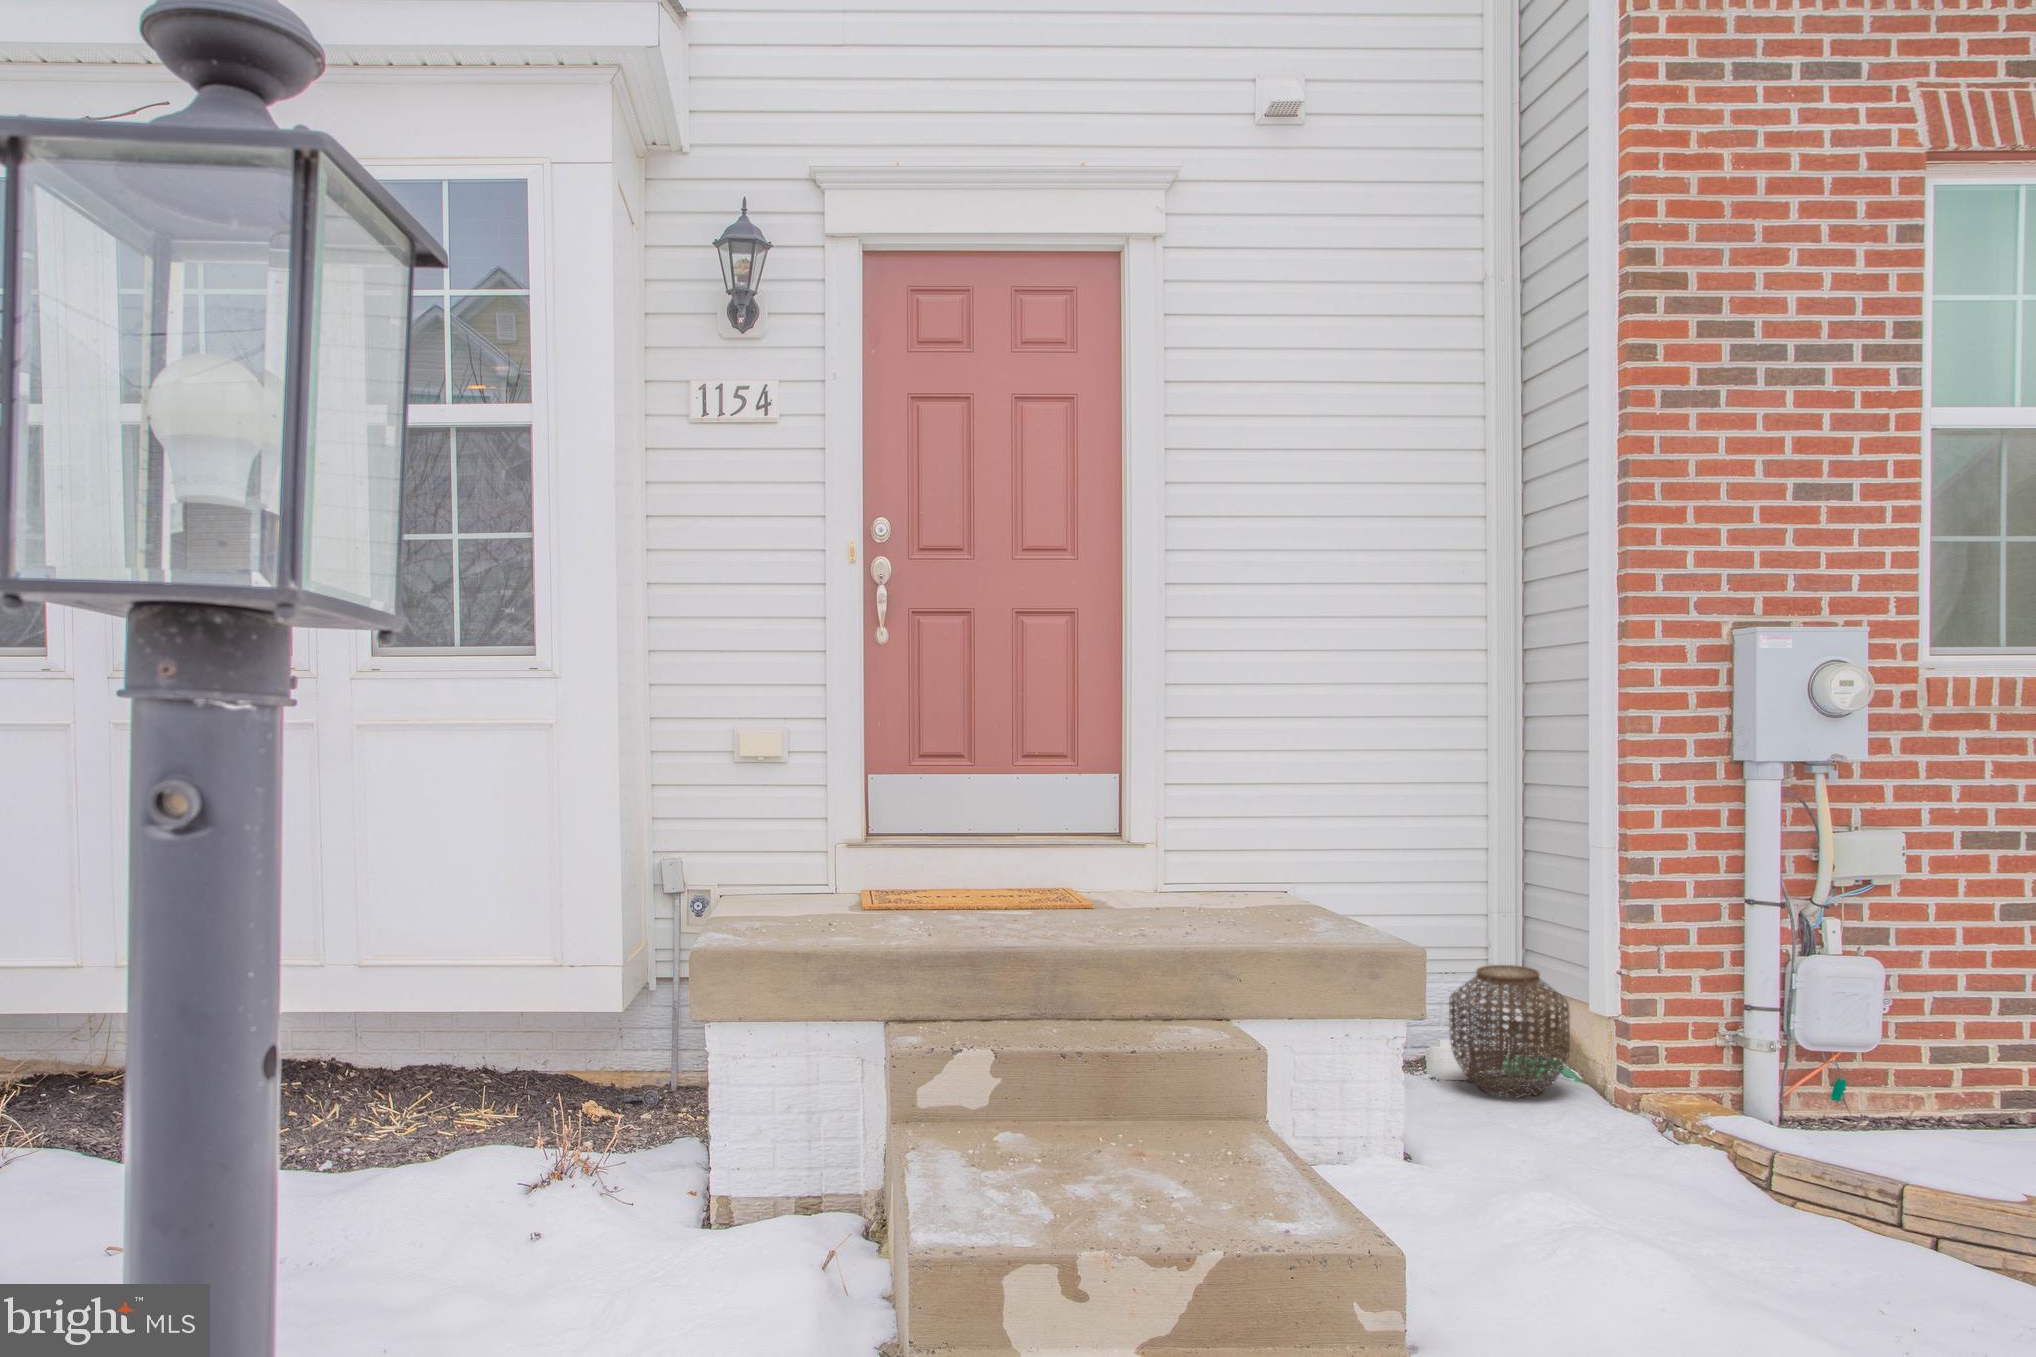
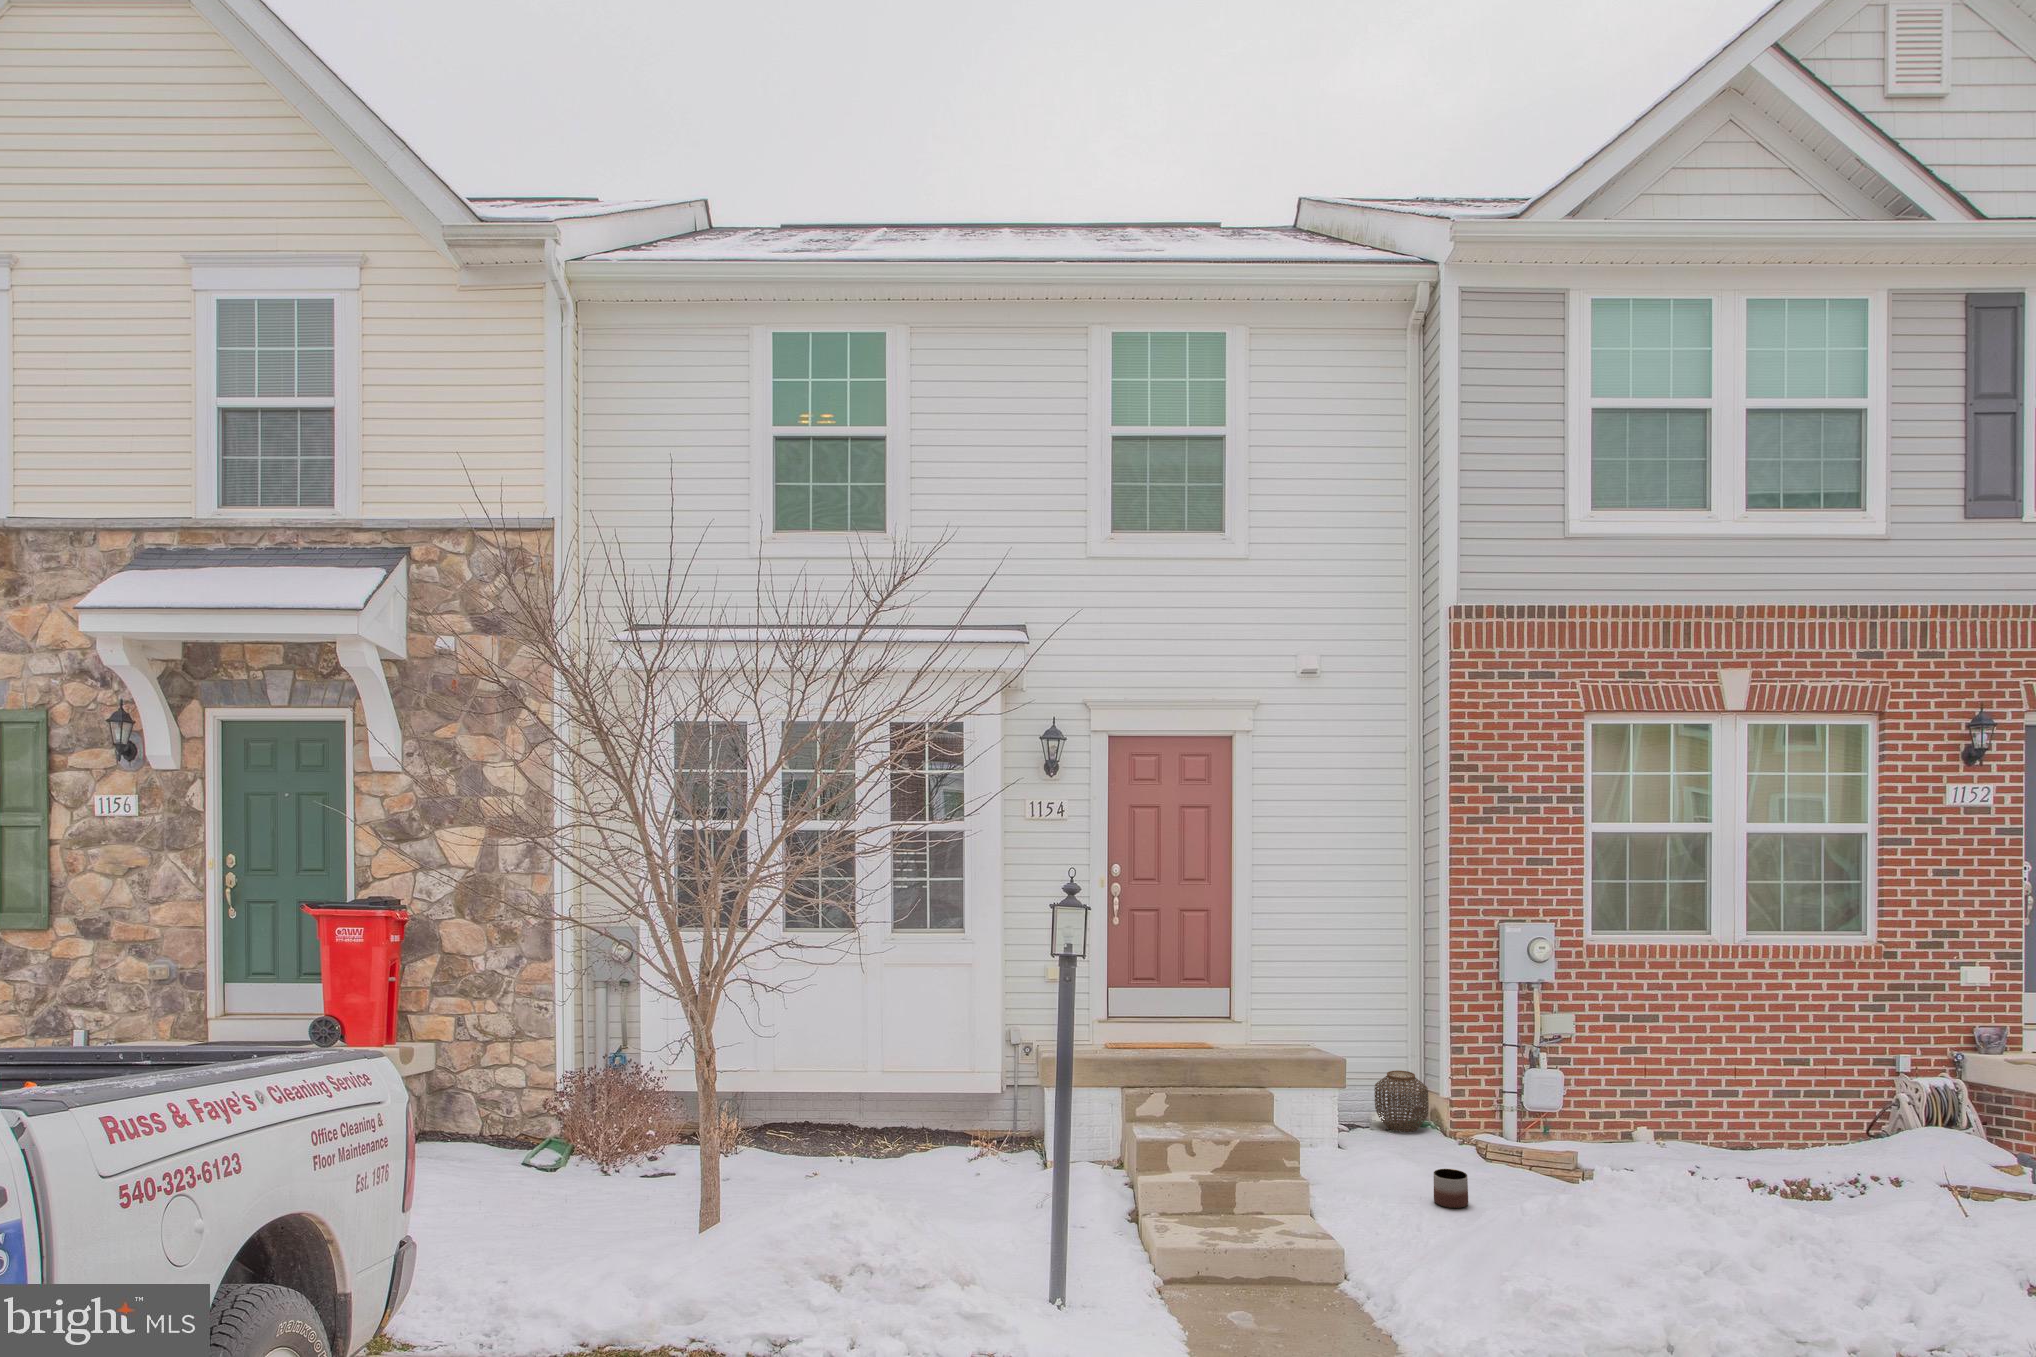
planter: none [1637,1184,1737,1295] -> present [1434,1169,1468,1208]

